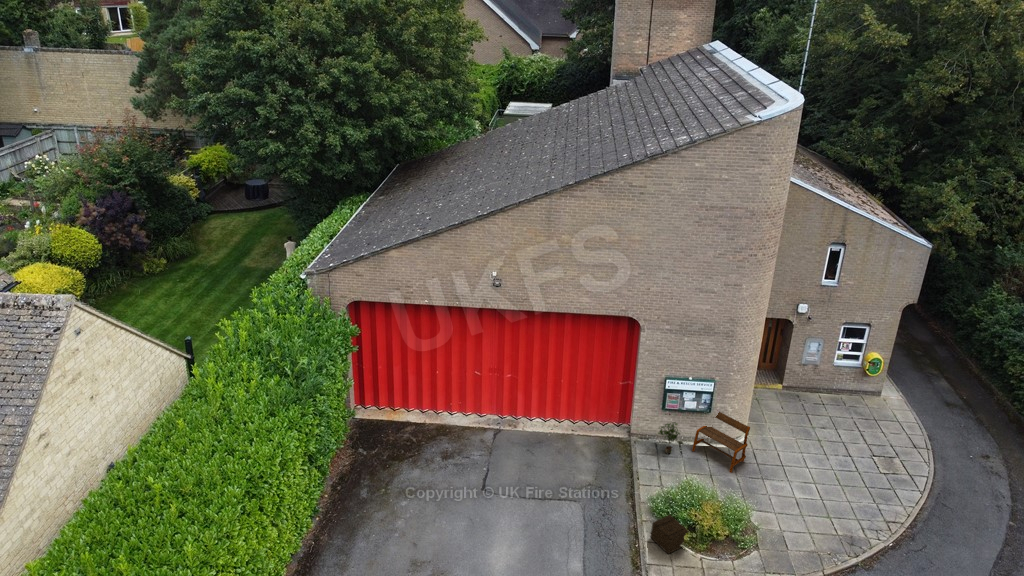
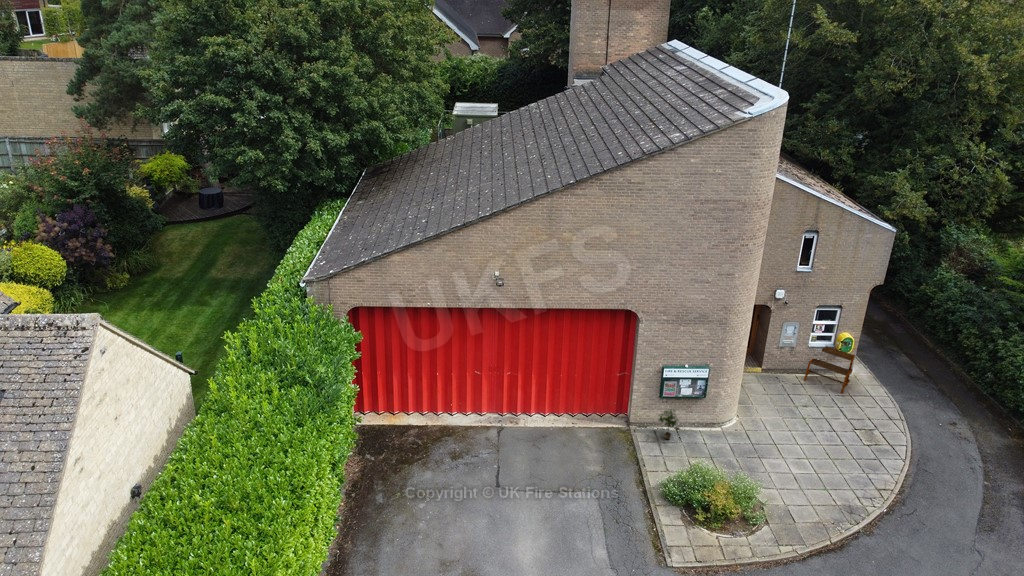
bench: present [692,412,750,473] -> present [804,346,855,394]
wooden crate: present [650,515,688,554] -> none [665,497,703,535]

